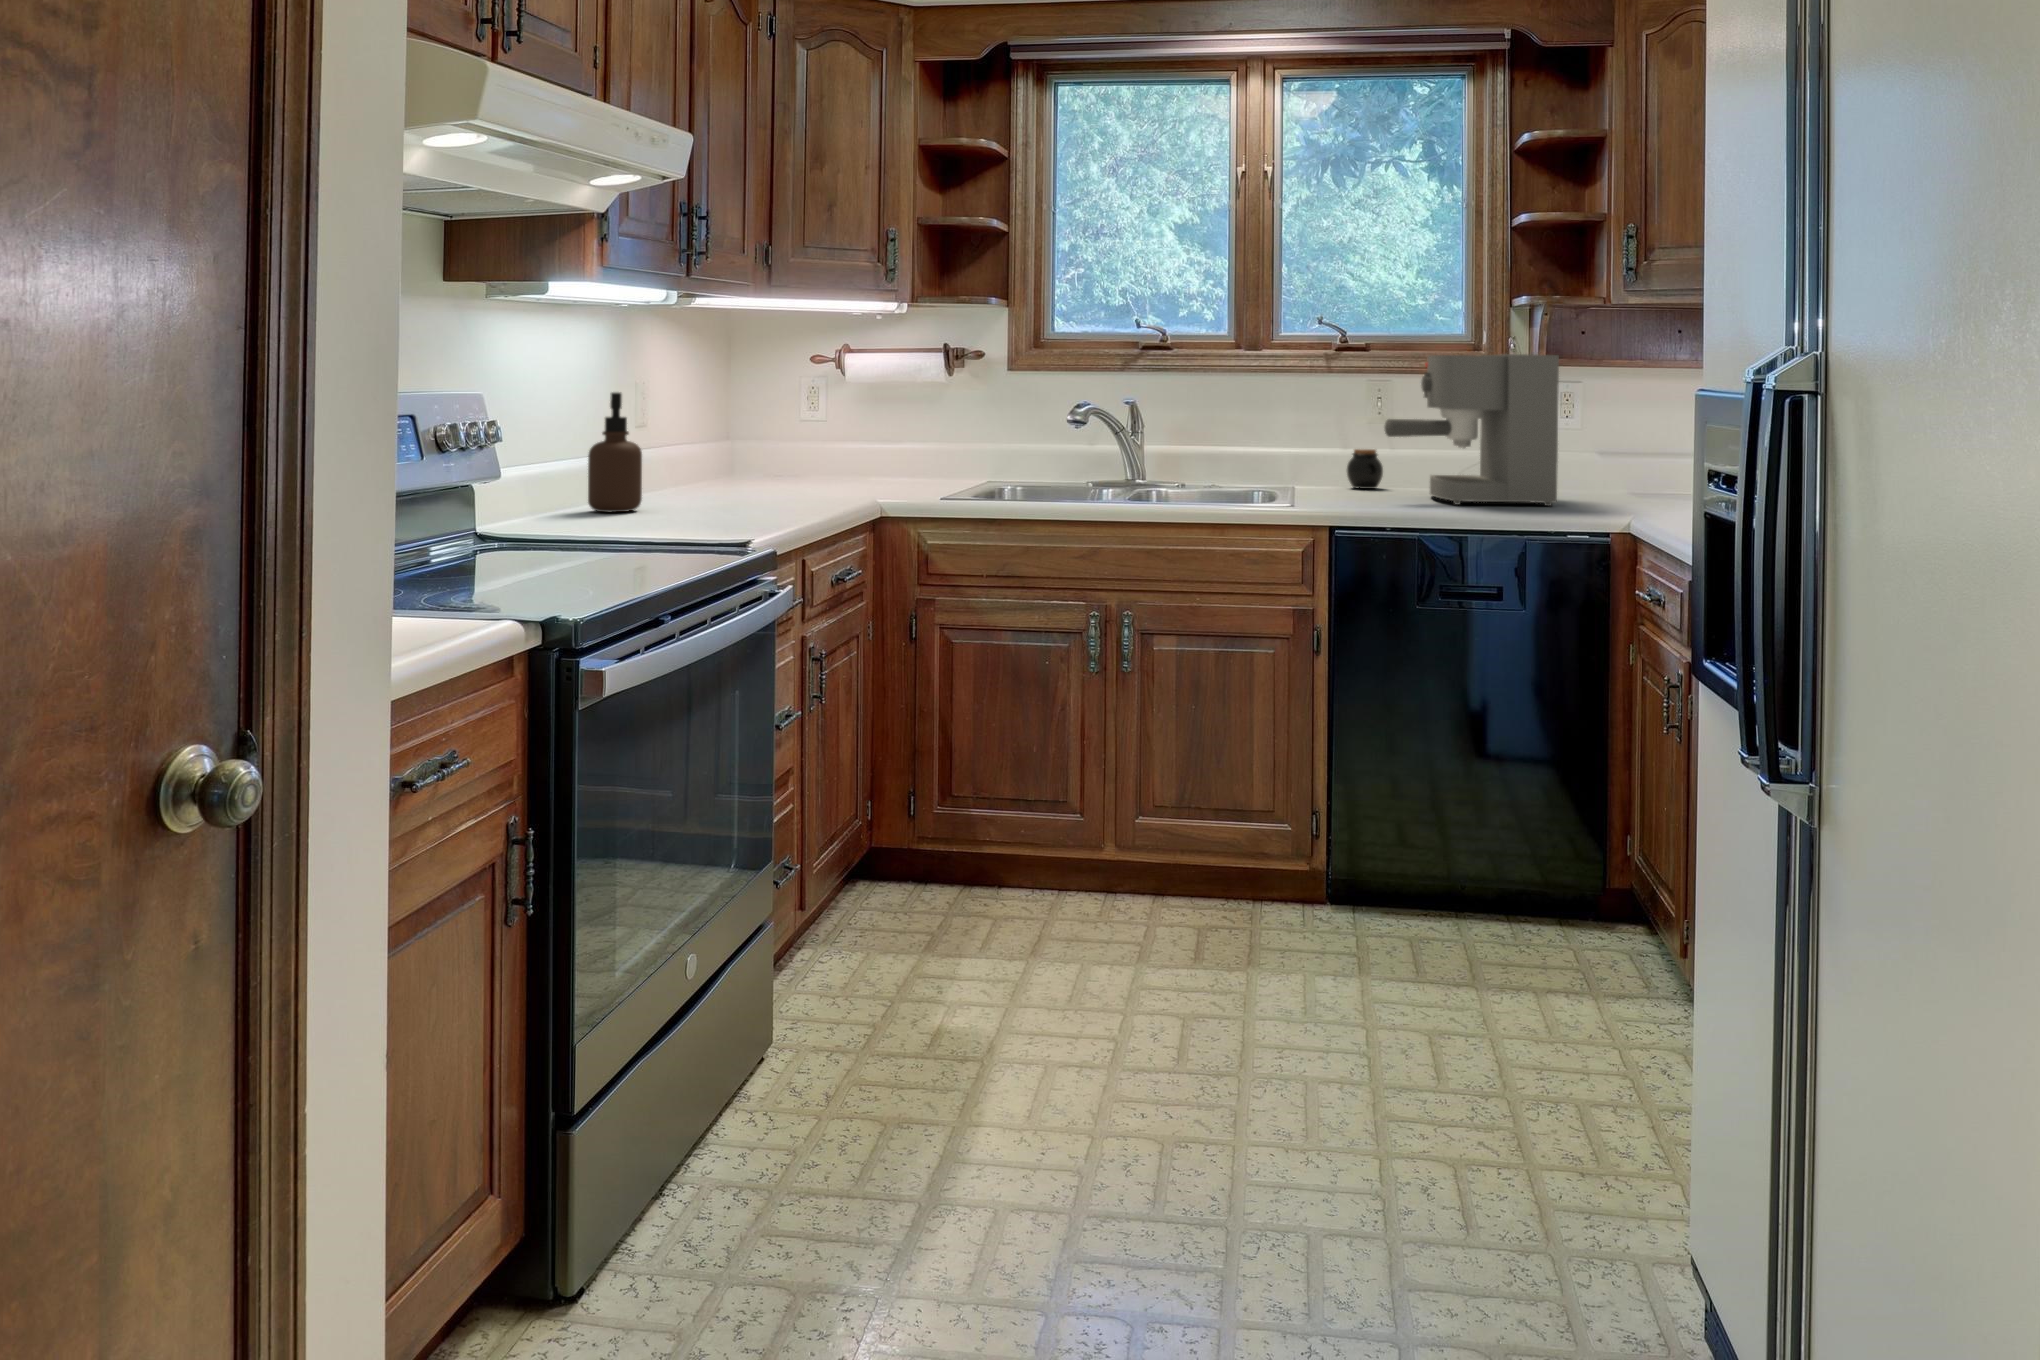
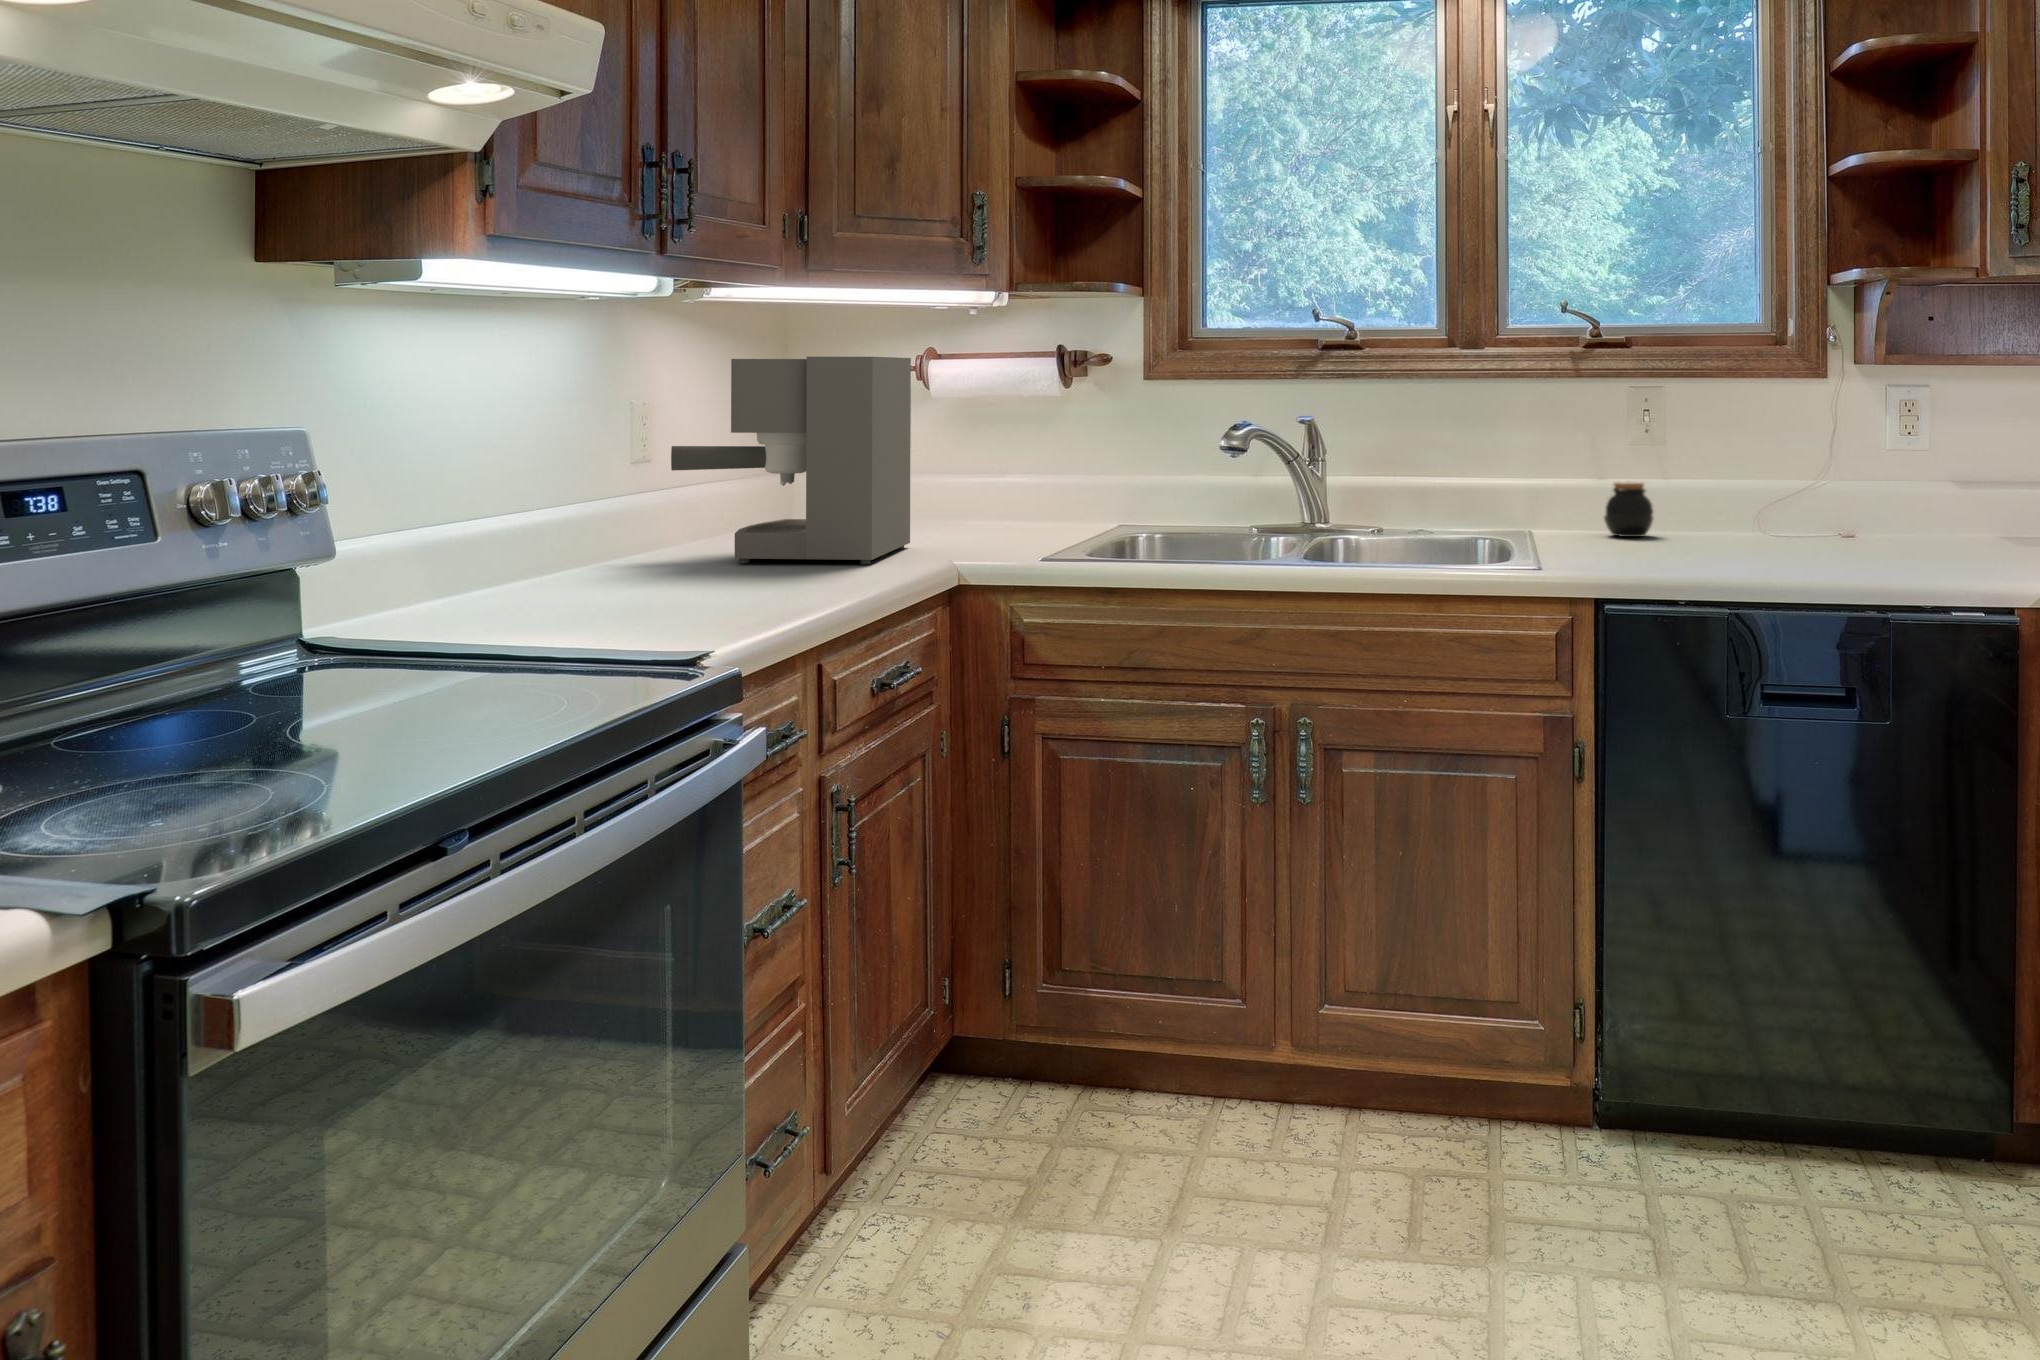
coffee maker: present [1385,354,1559,506] -> present [671,357,911,564]
soap dispenser: present [588,392,642,512] -> none [534,420,612,591]

